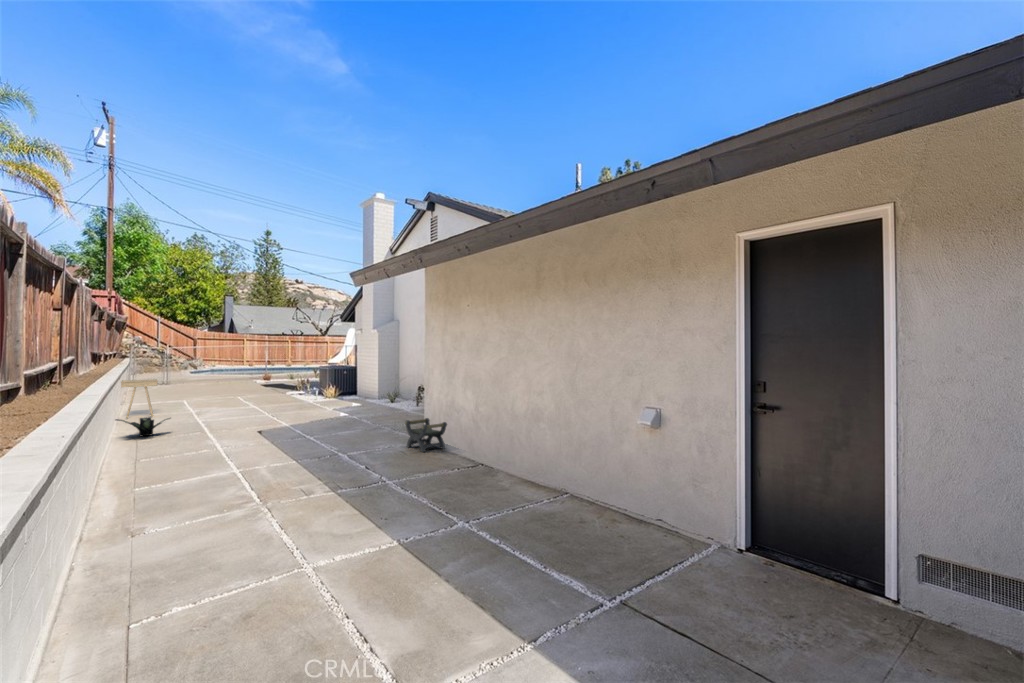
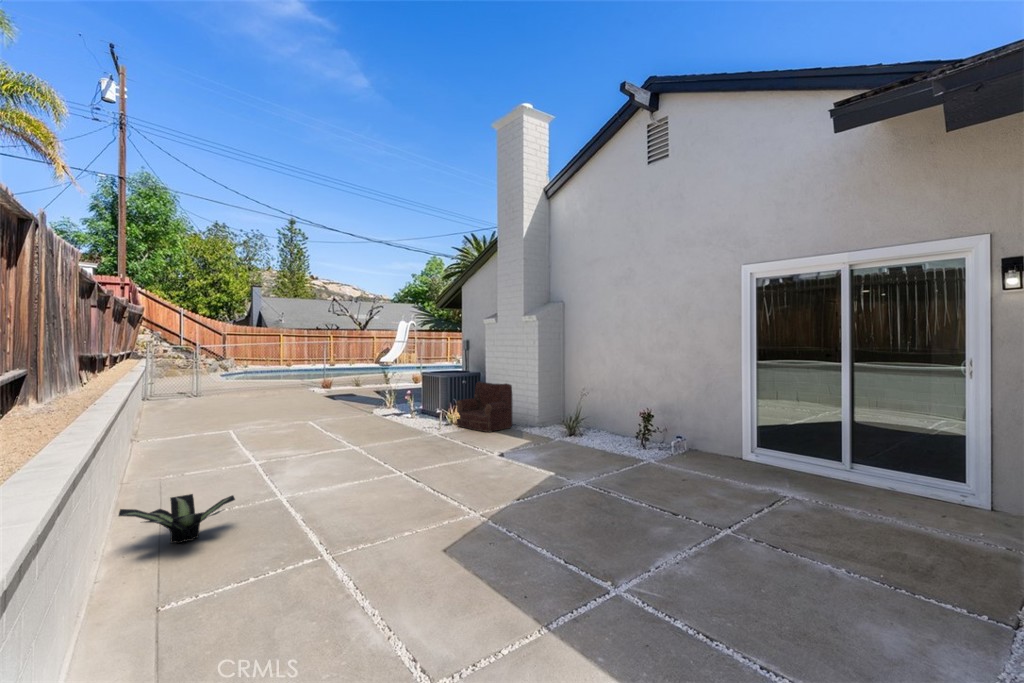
armchair: none [339,371,376,403] -> present [456,381,512,432]
side table: present [121,379,158,419] -> none [133,402,196,475]
stool: present [405,418,447,452] -> none [844,526,992,654]

